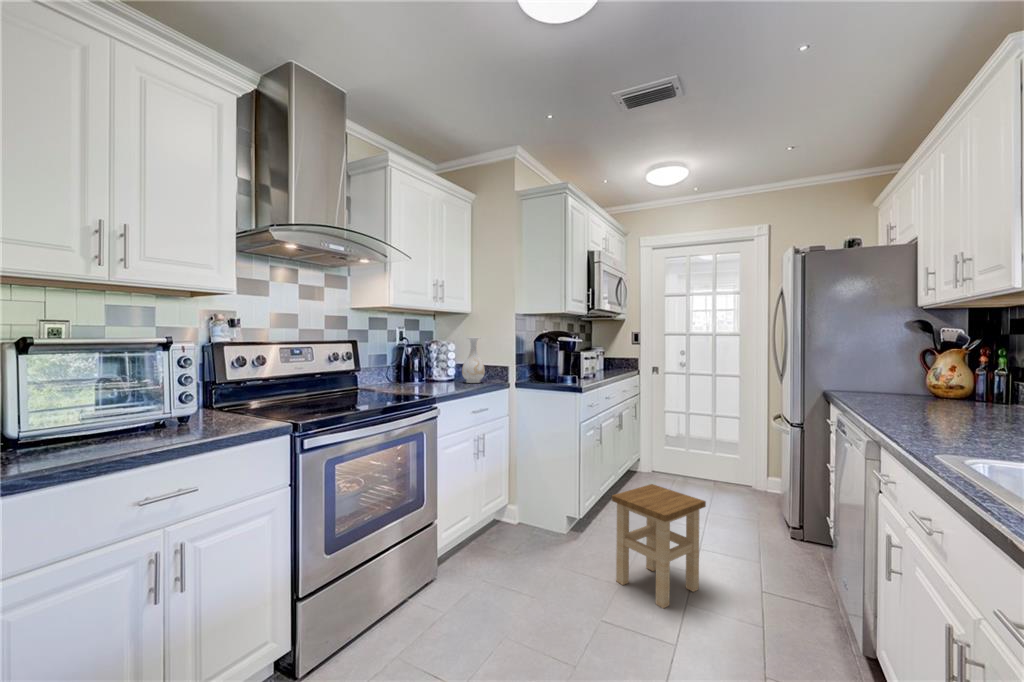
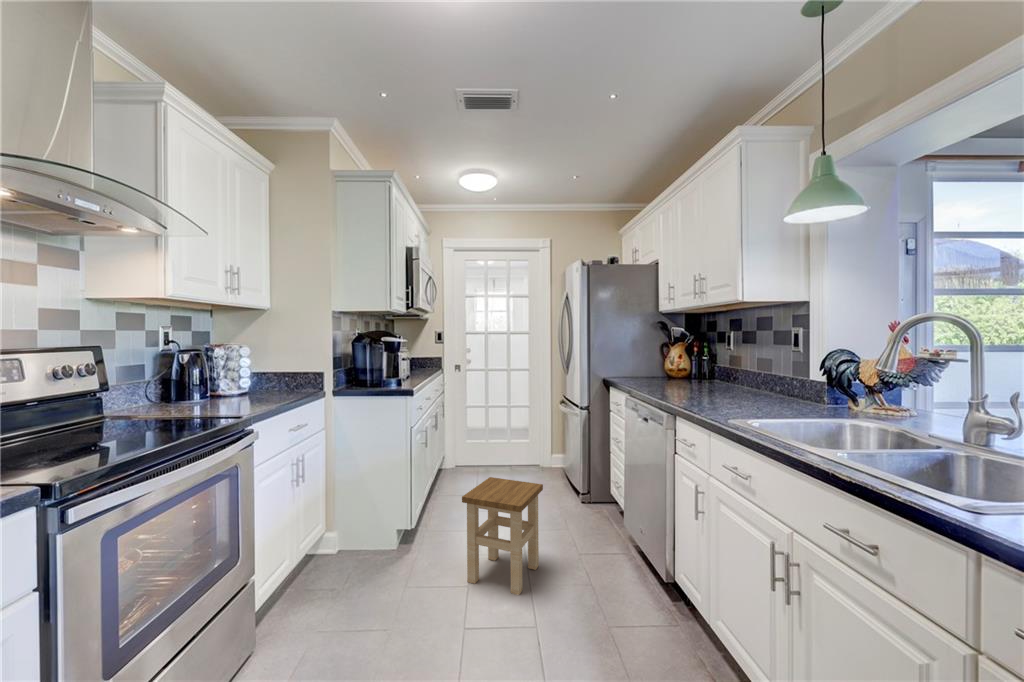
vase: present [462,338,485,383] -> none [265,339,297,394]

